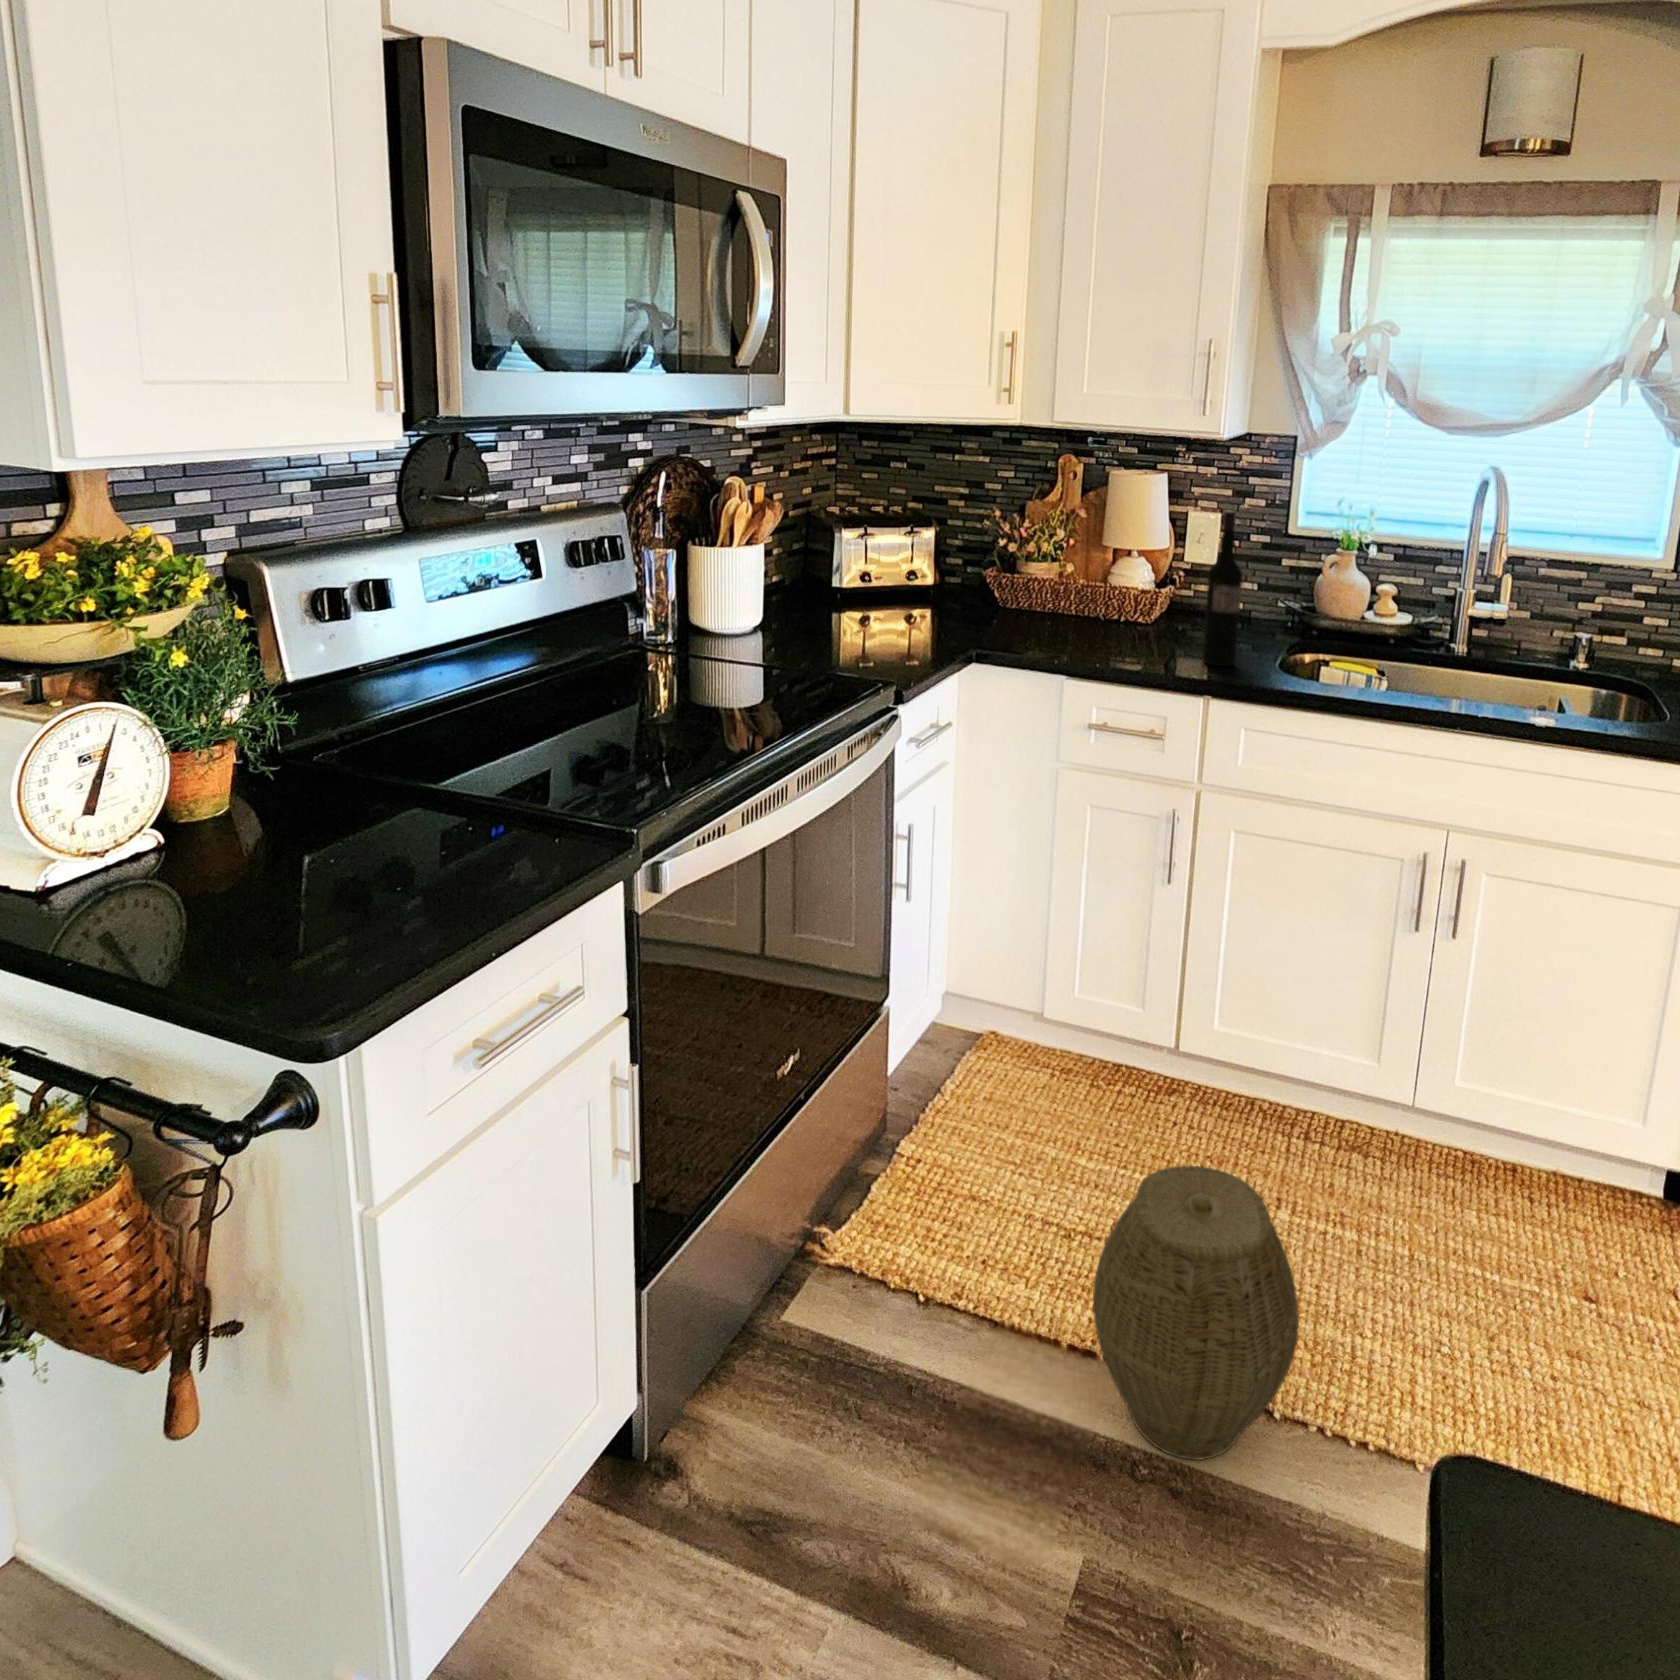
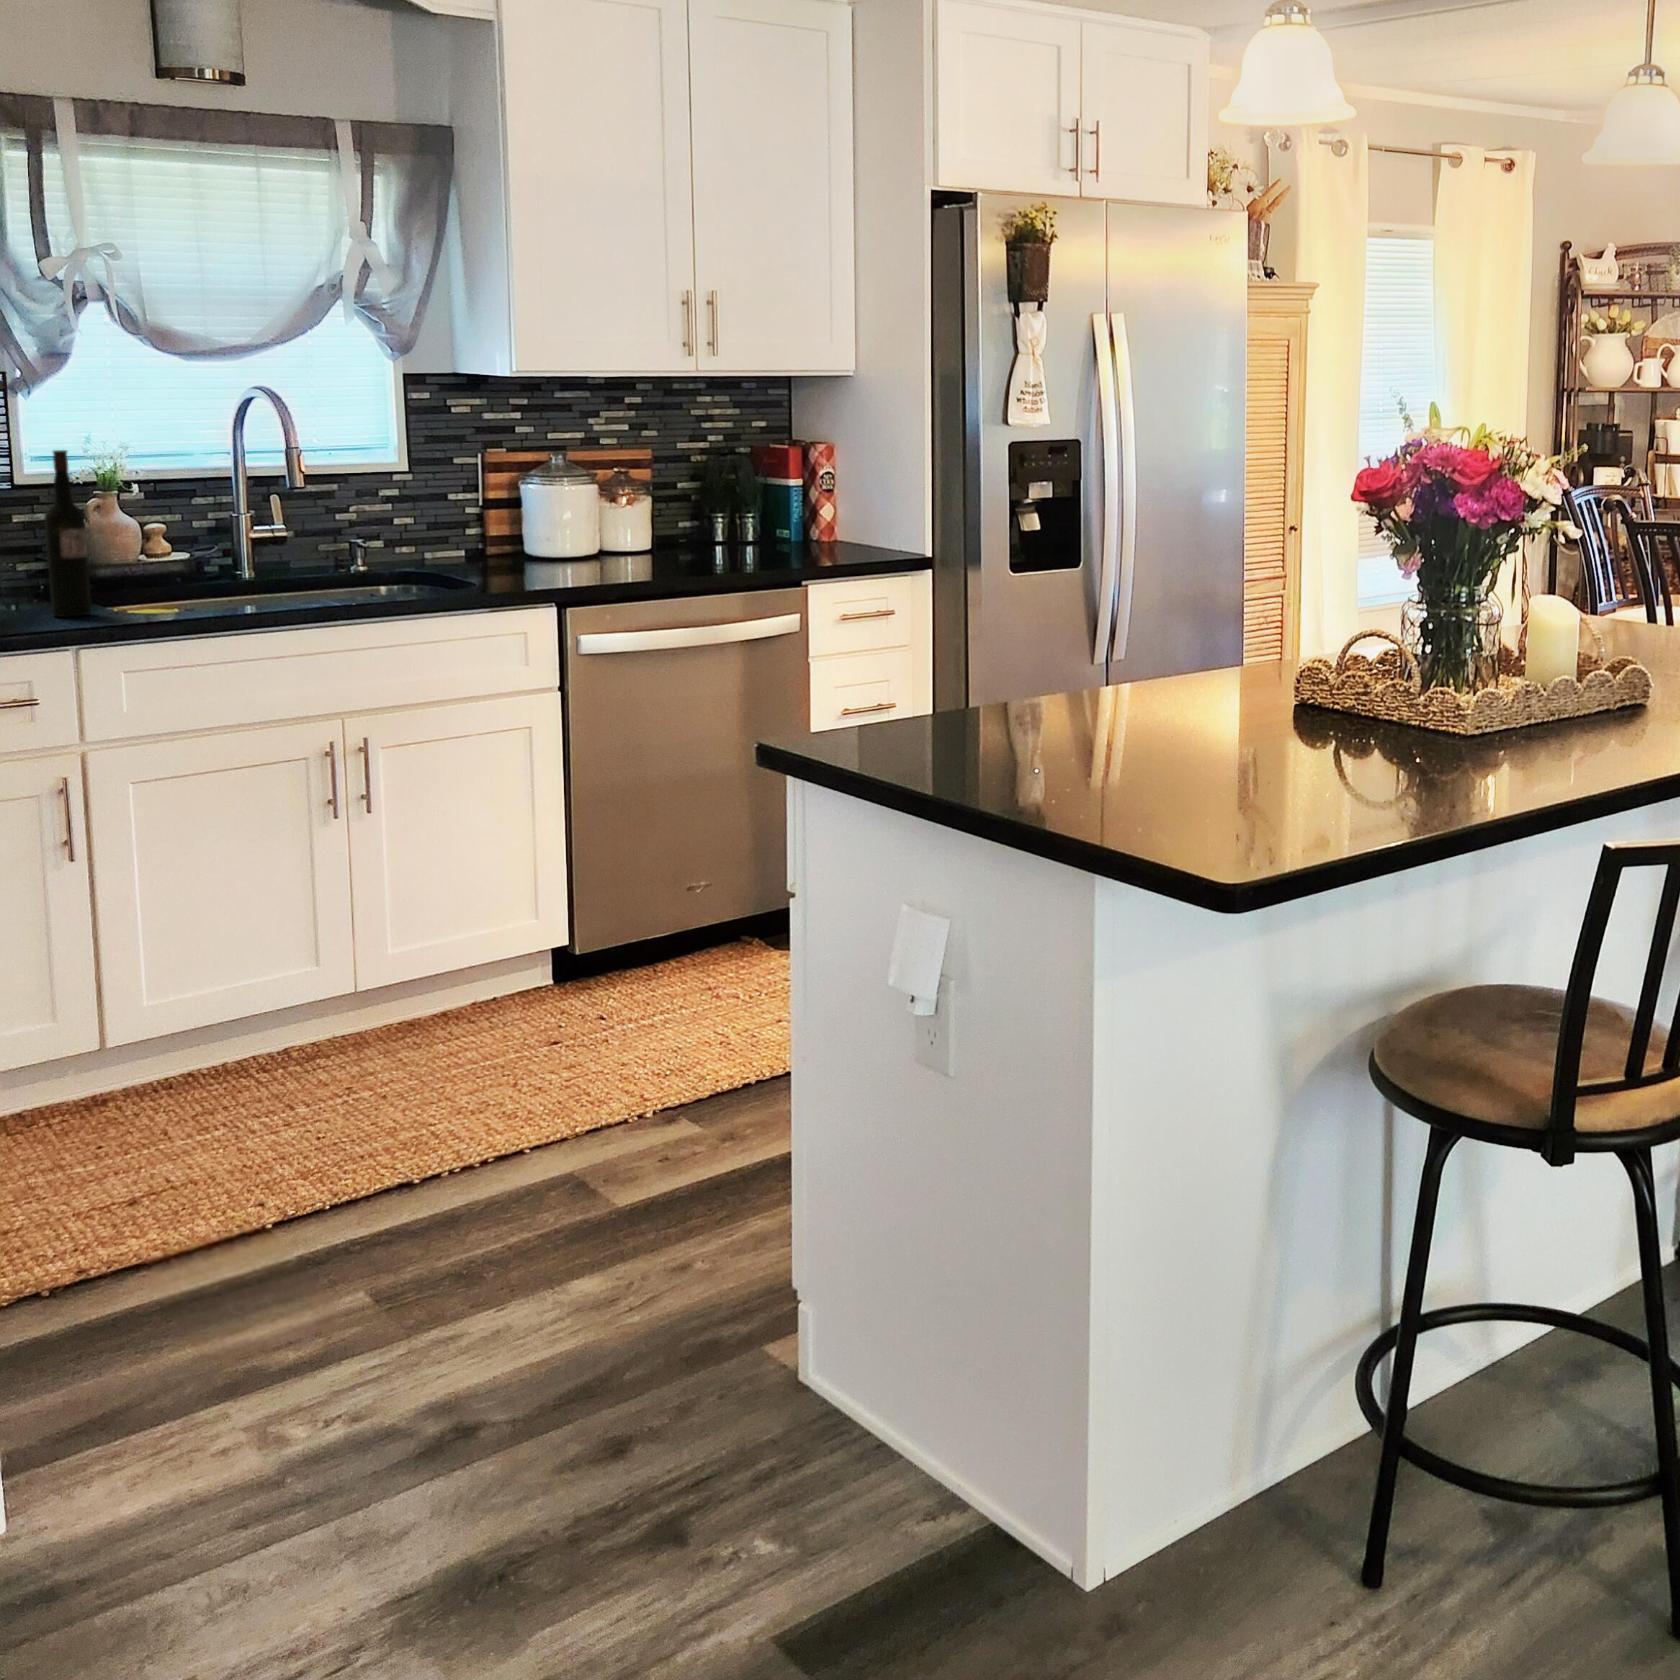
woven basket: present [1093,1166,1299,1460] -> none [252,998,441,1234]

